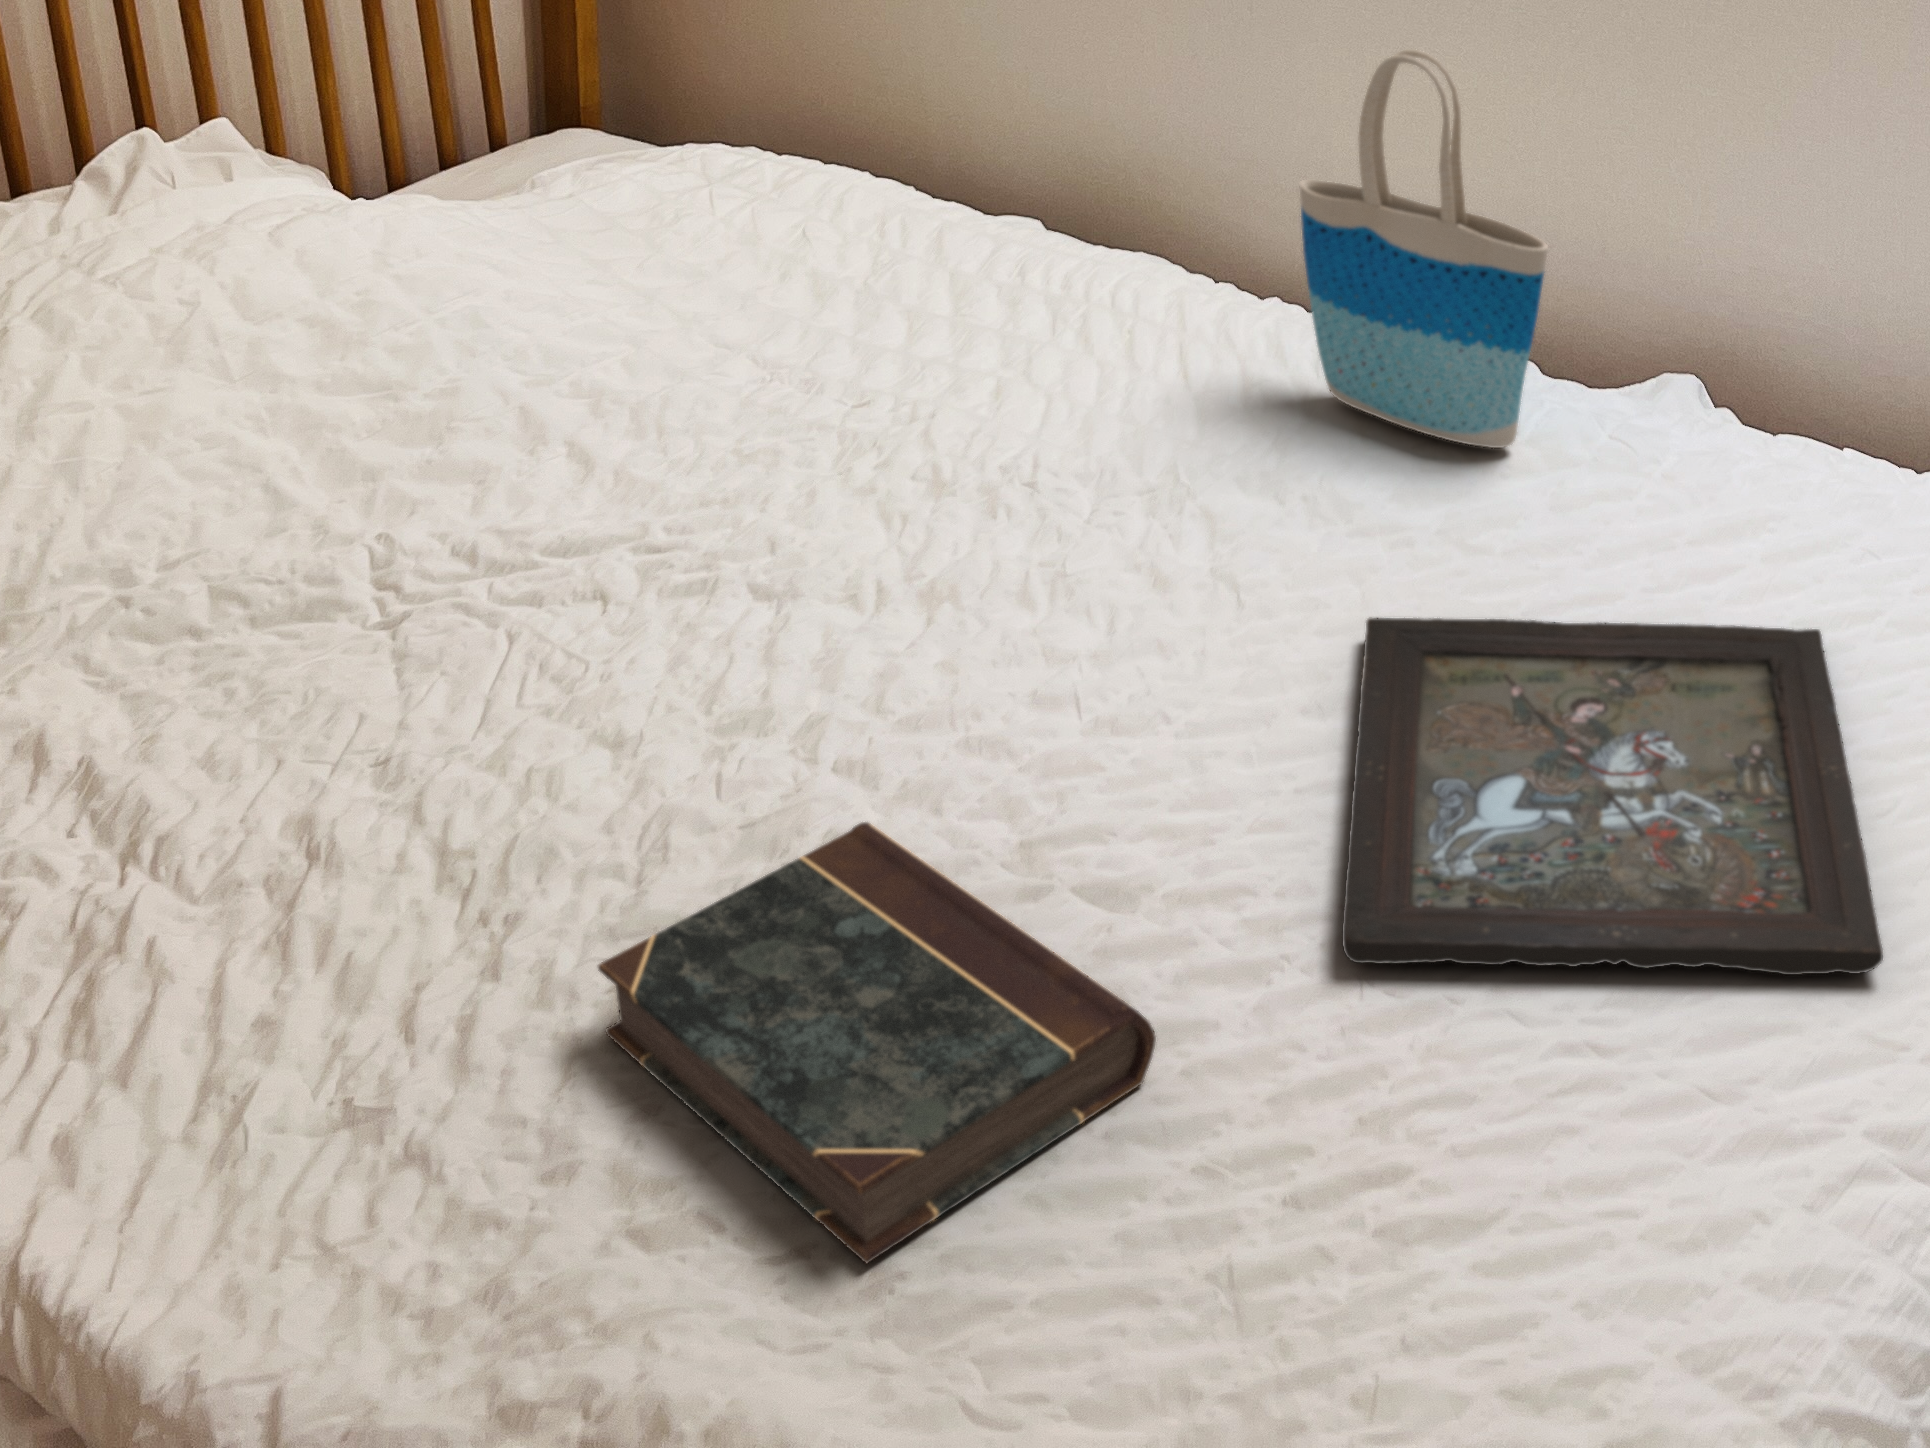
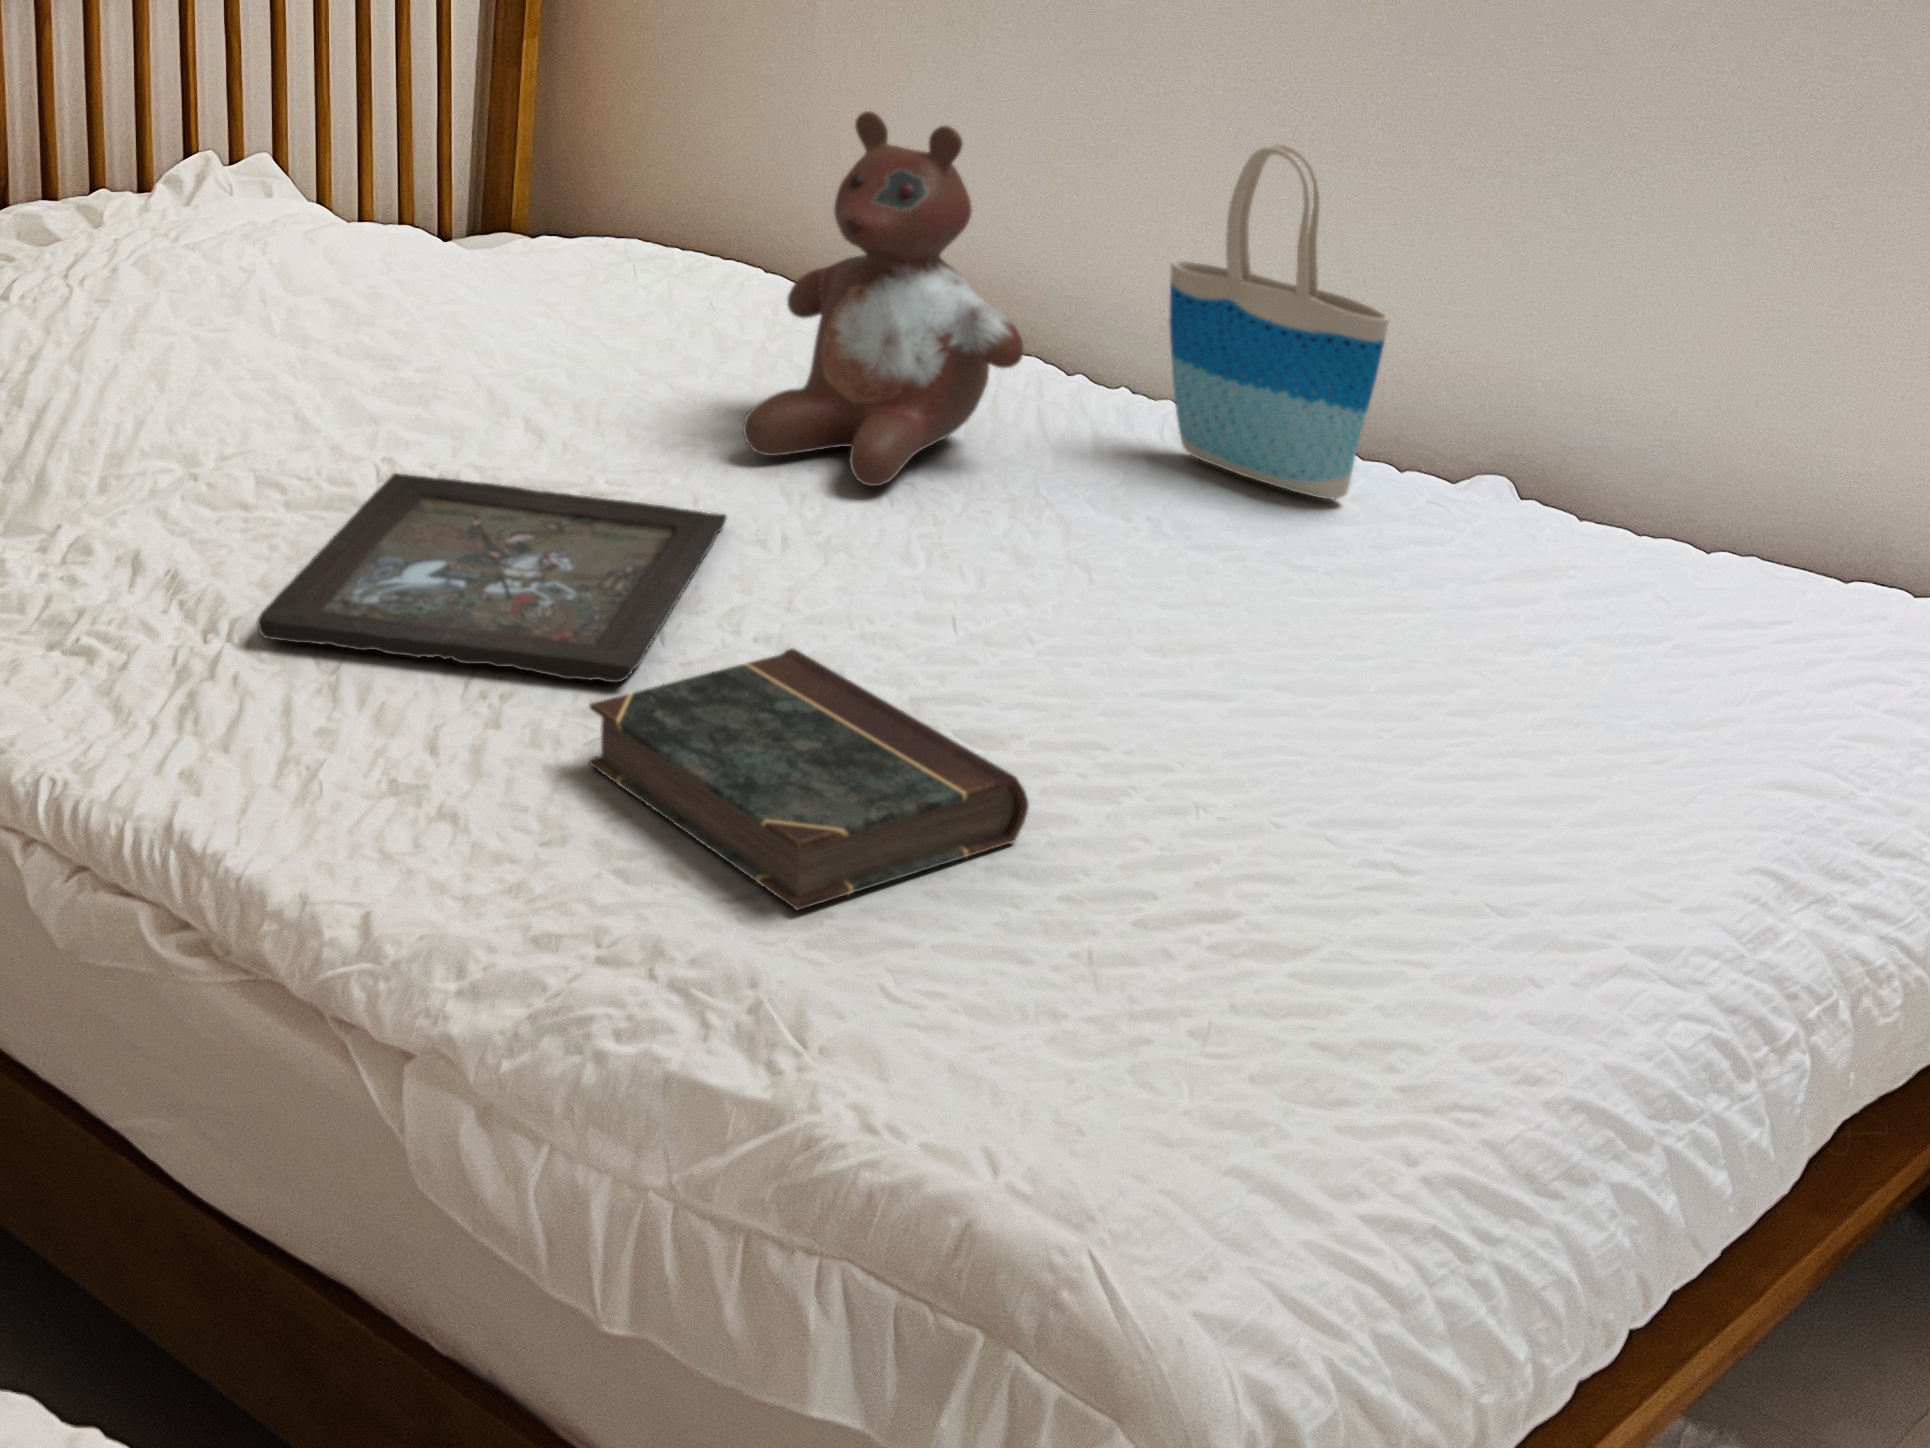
stuffed bear: none [815,42,1137,501] -> present [743,111,1024,486]
tray: present [1342,618,1883,975] -> present [258,473,727,683]

